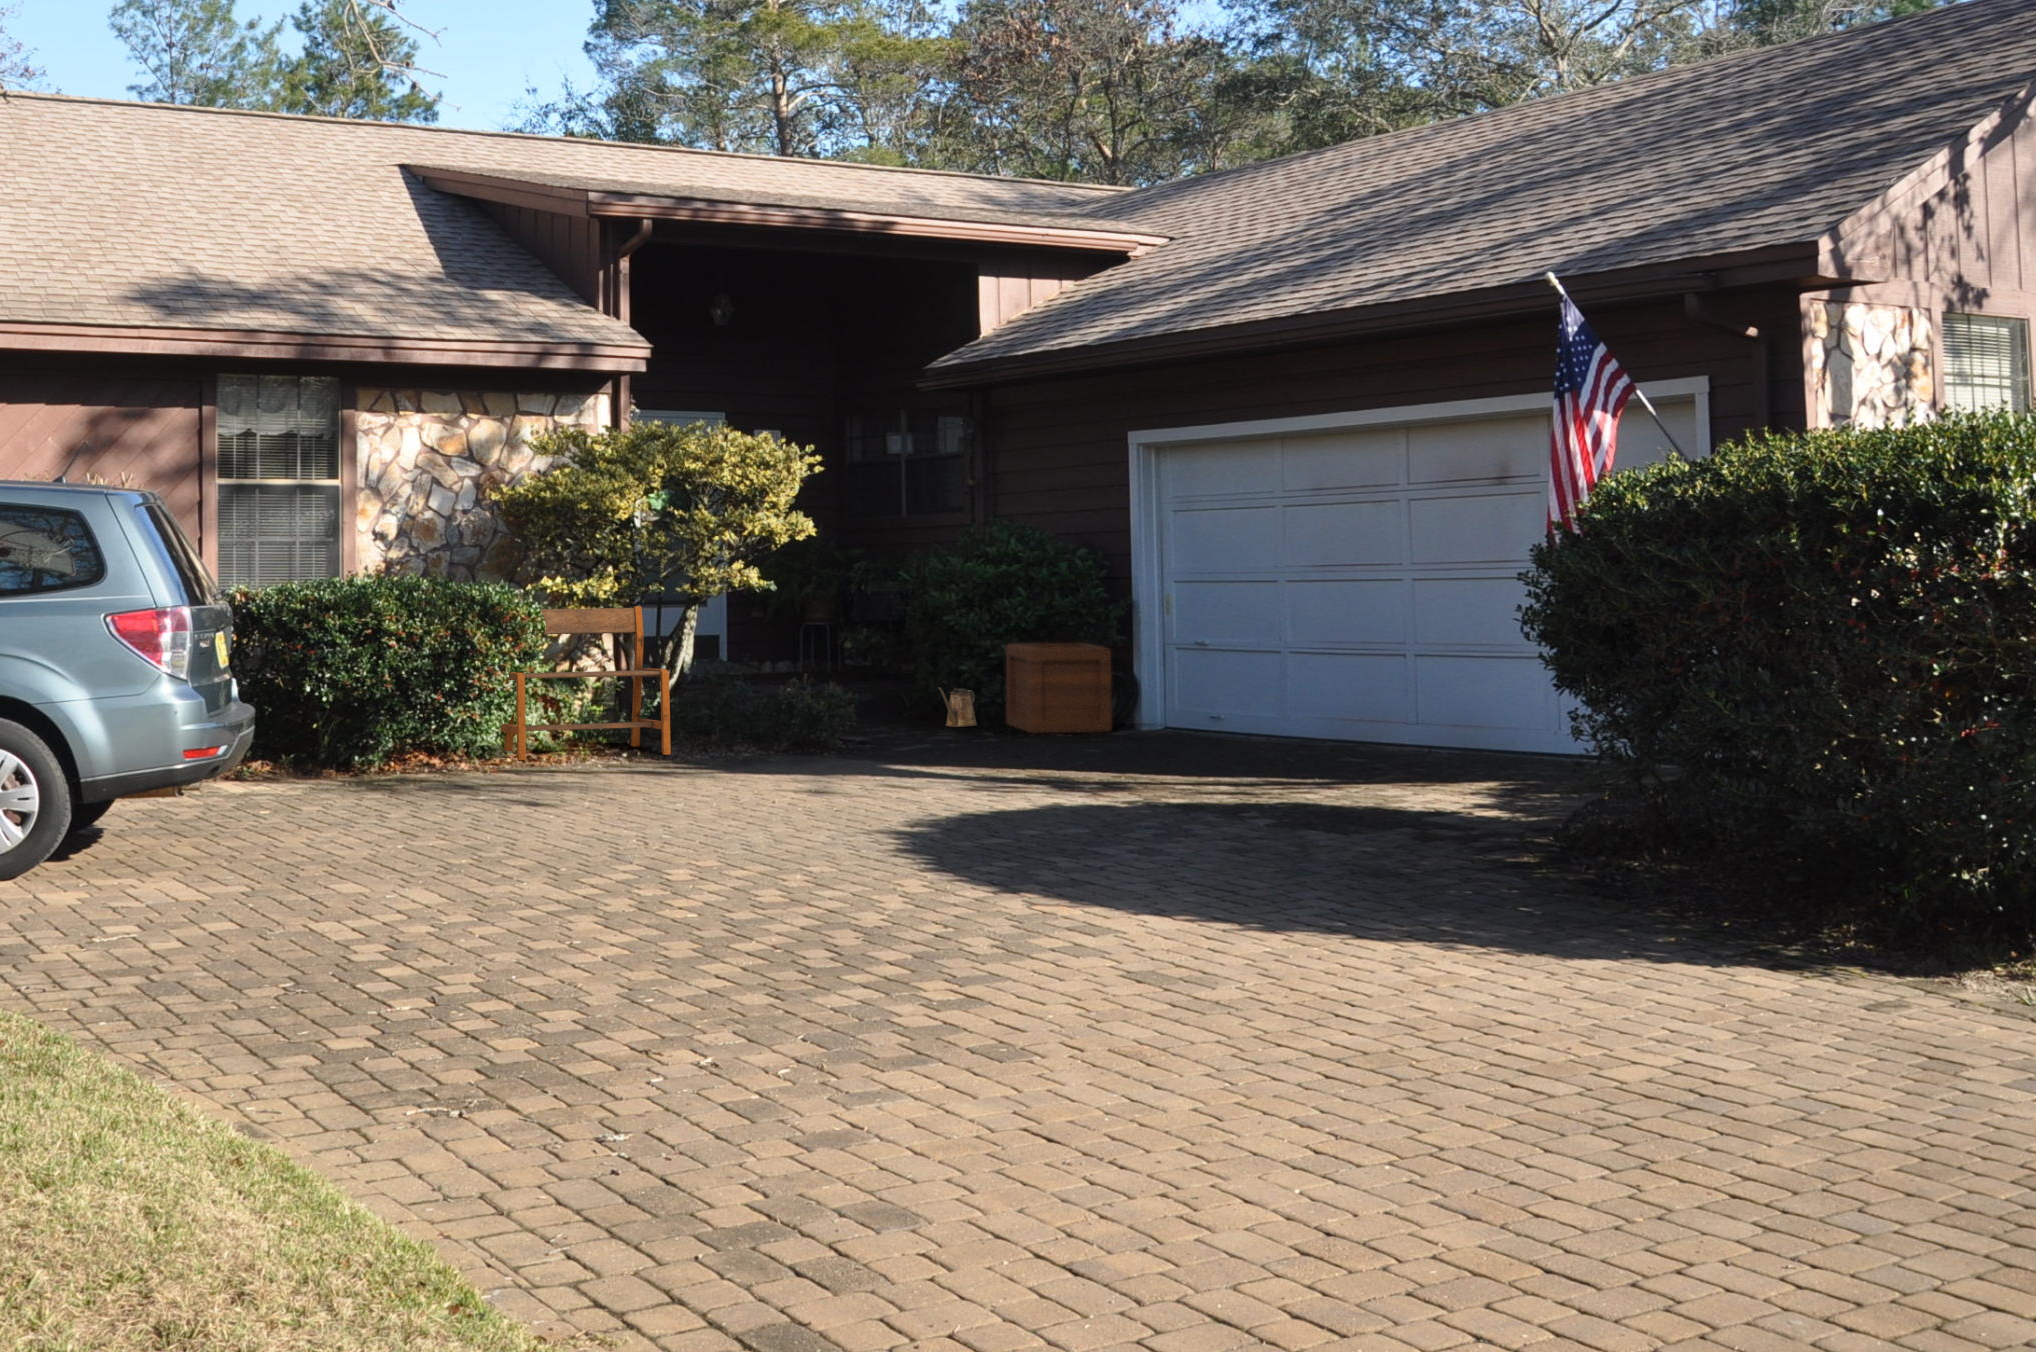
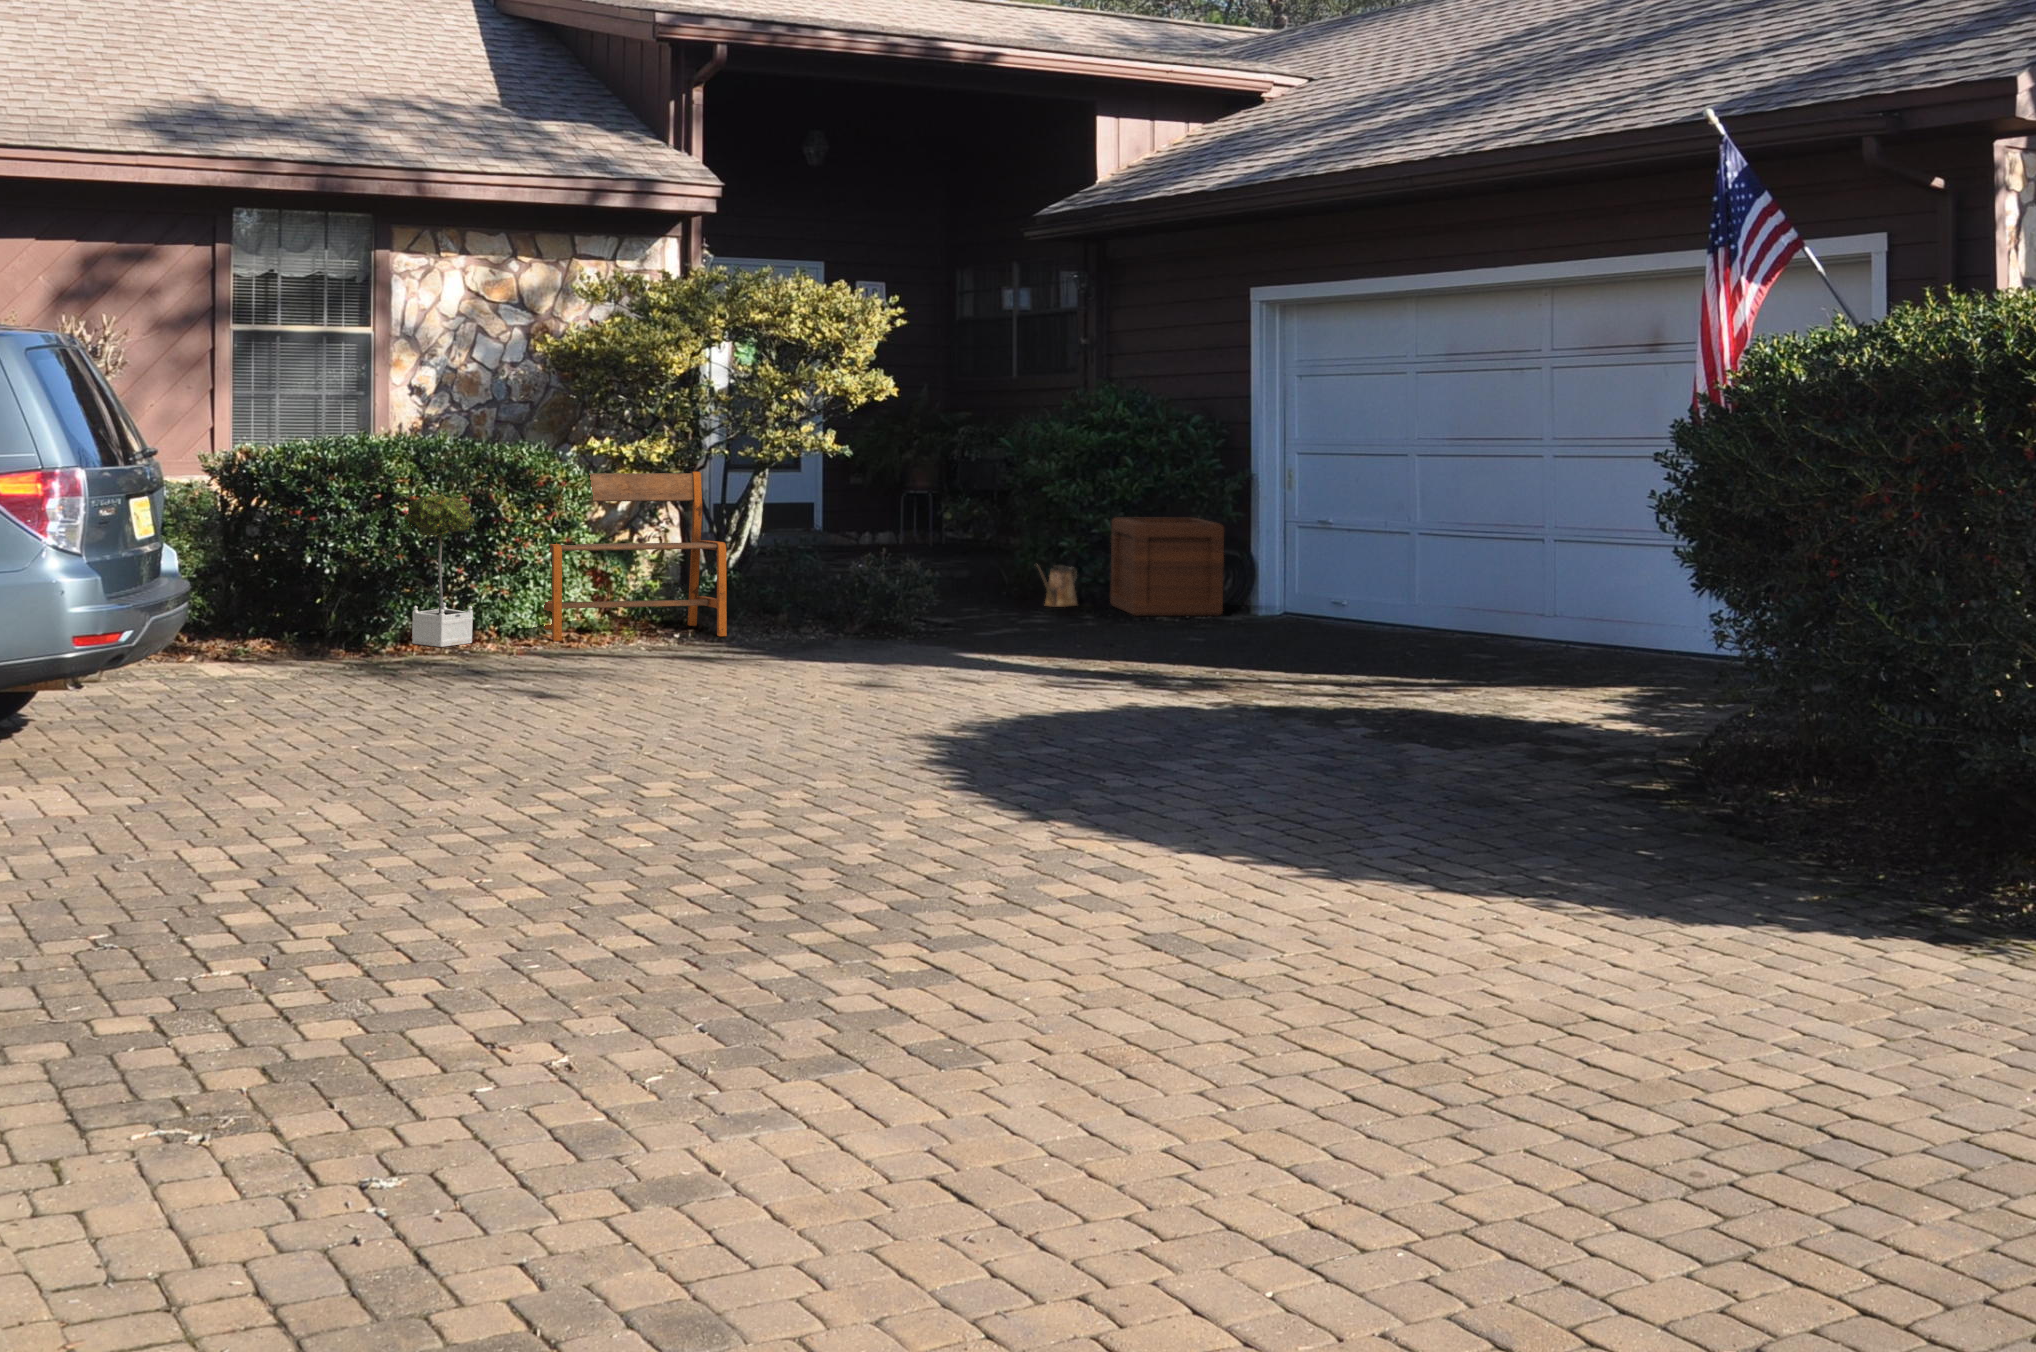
potted tree: none [387,628,449,766] -> present [406,493,474,647]

